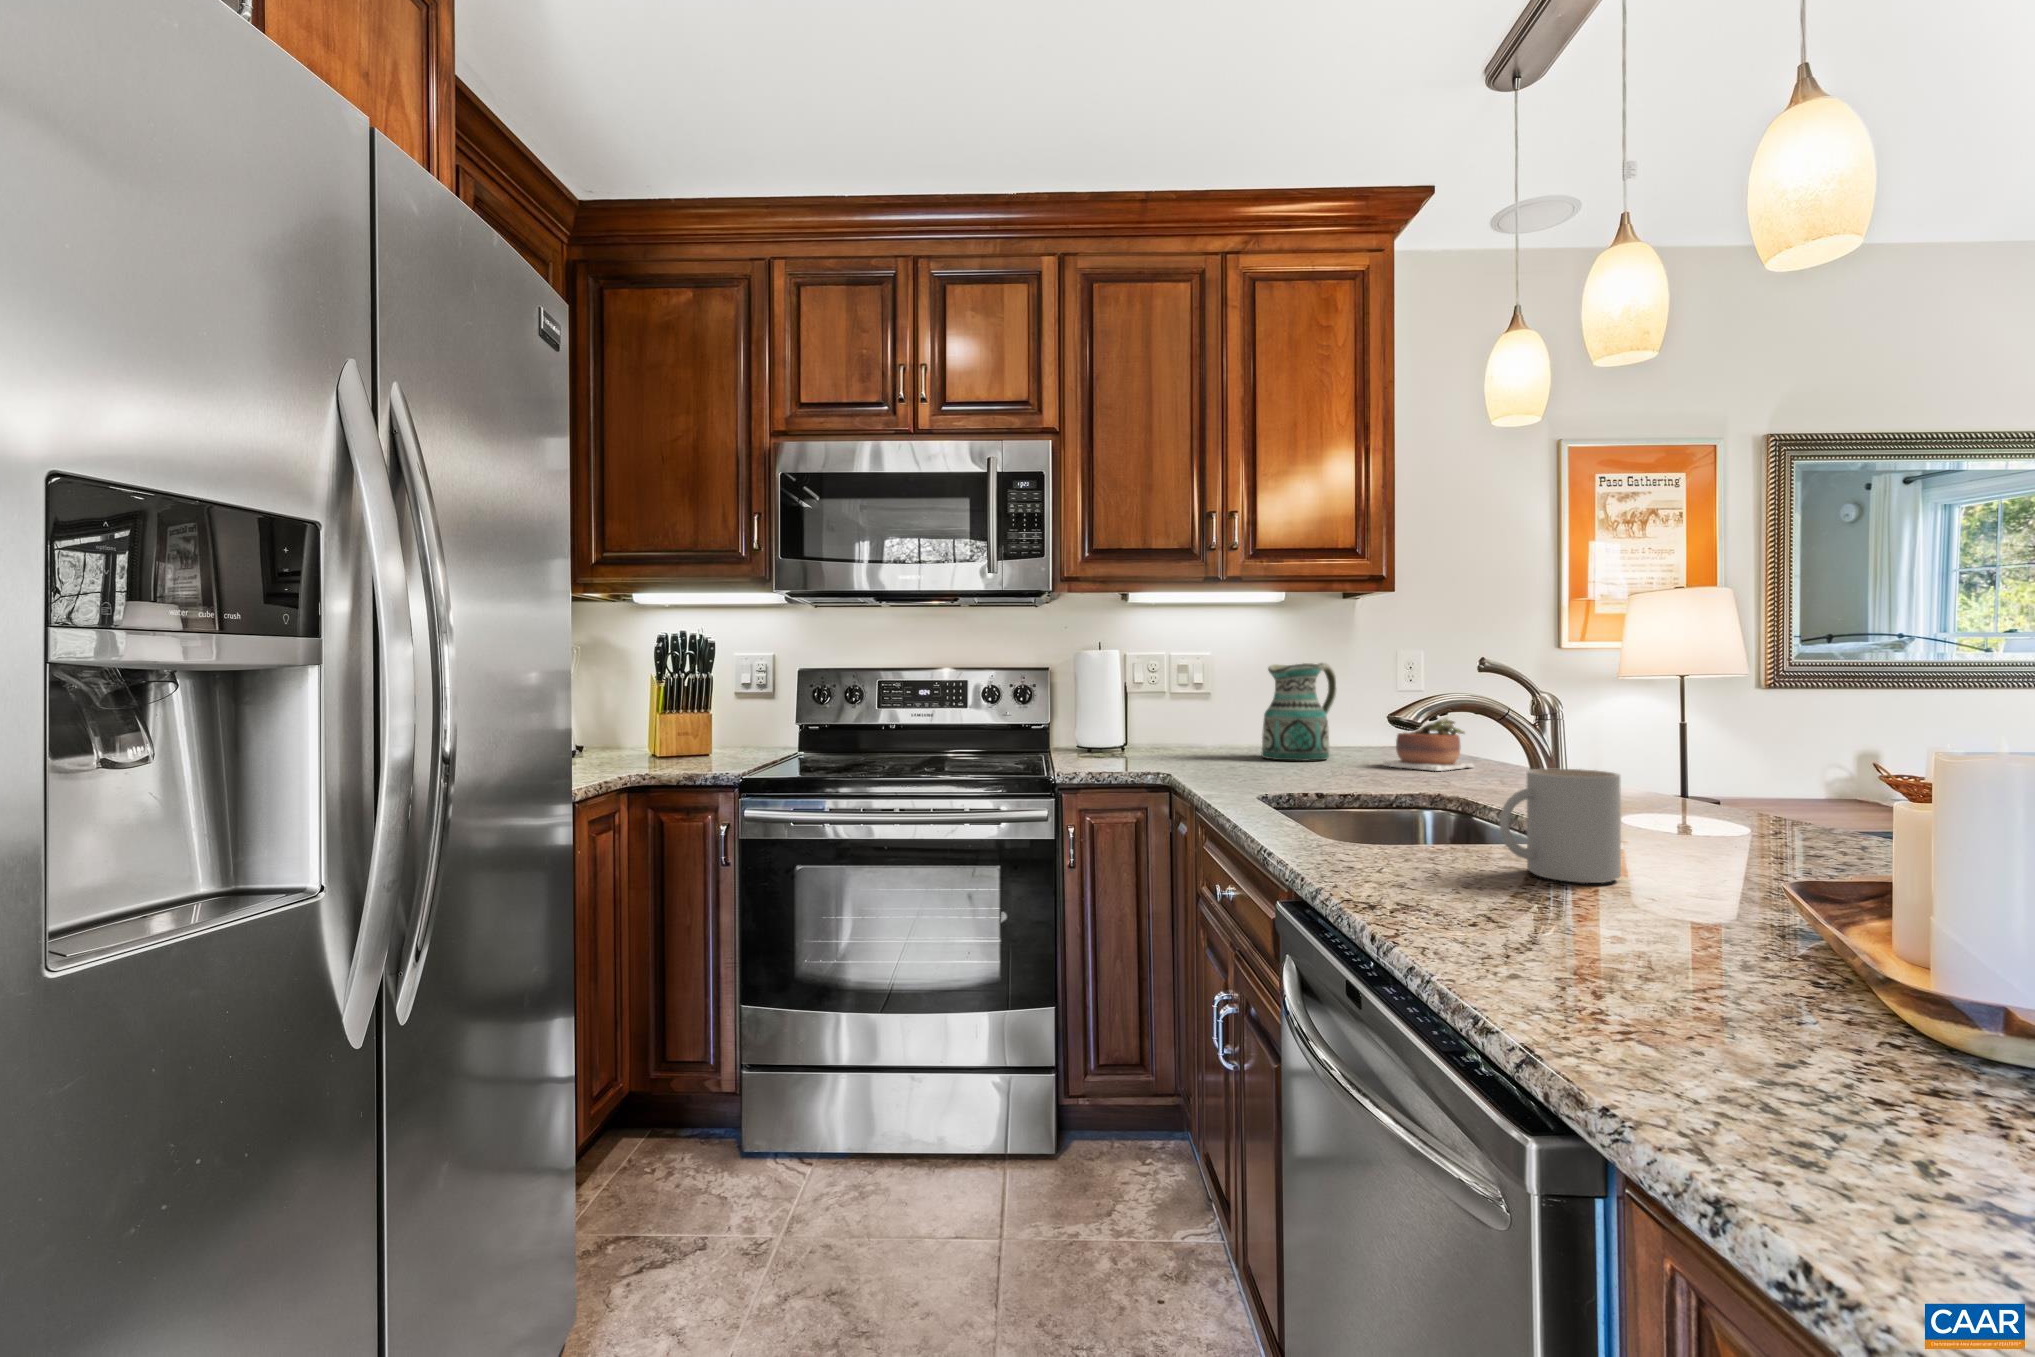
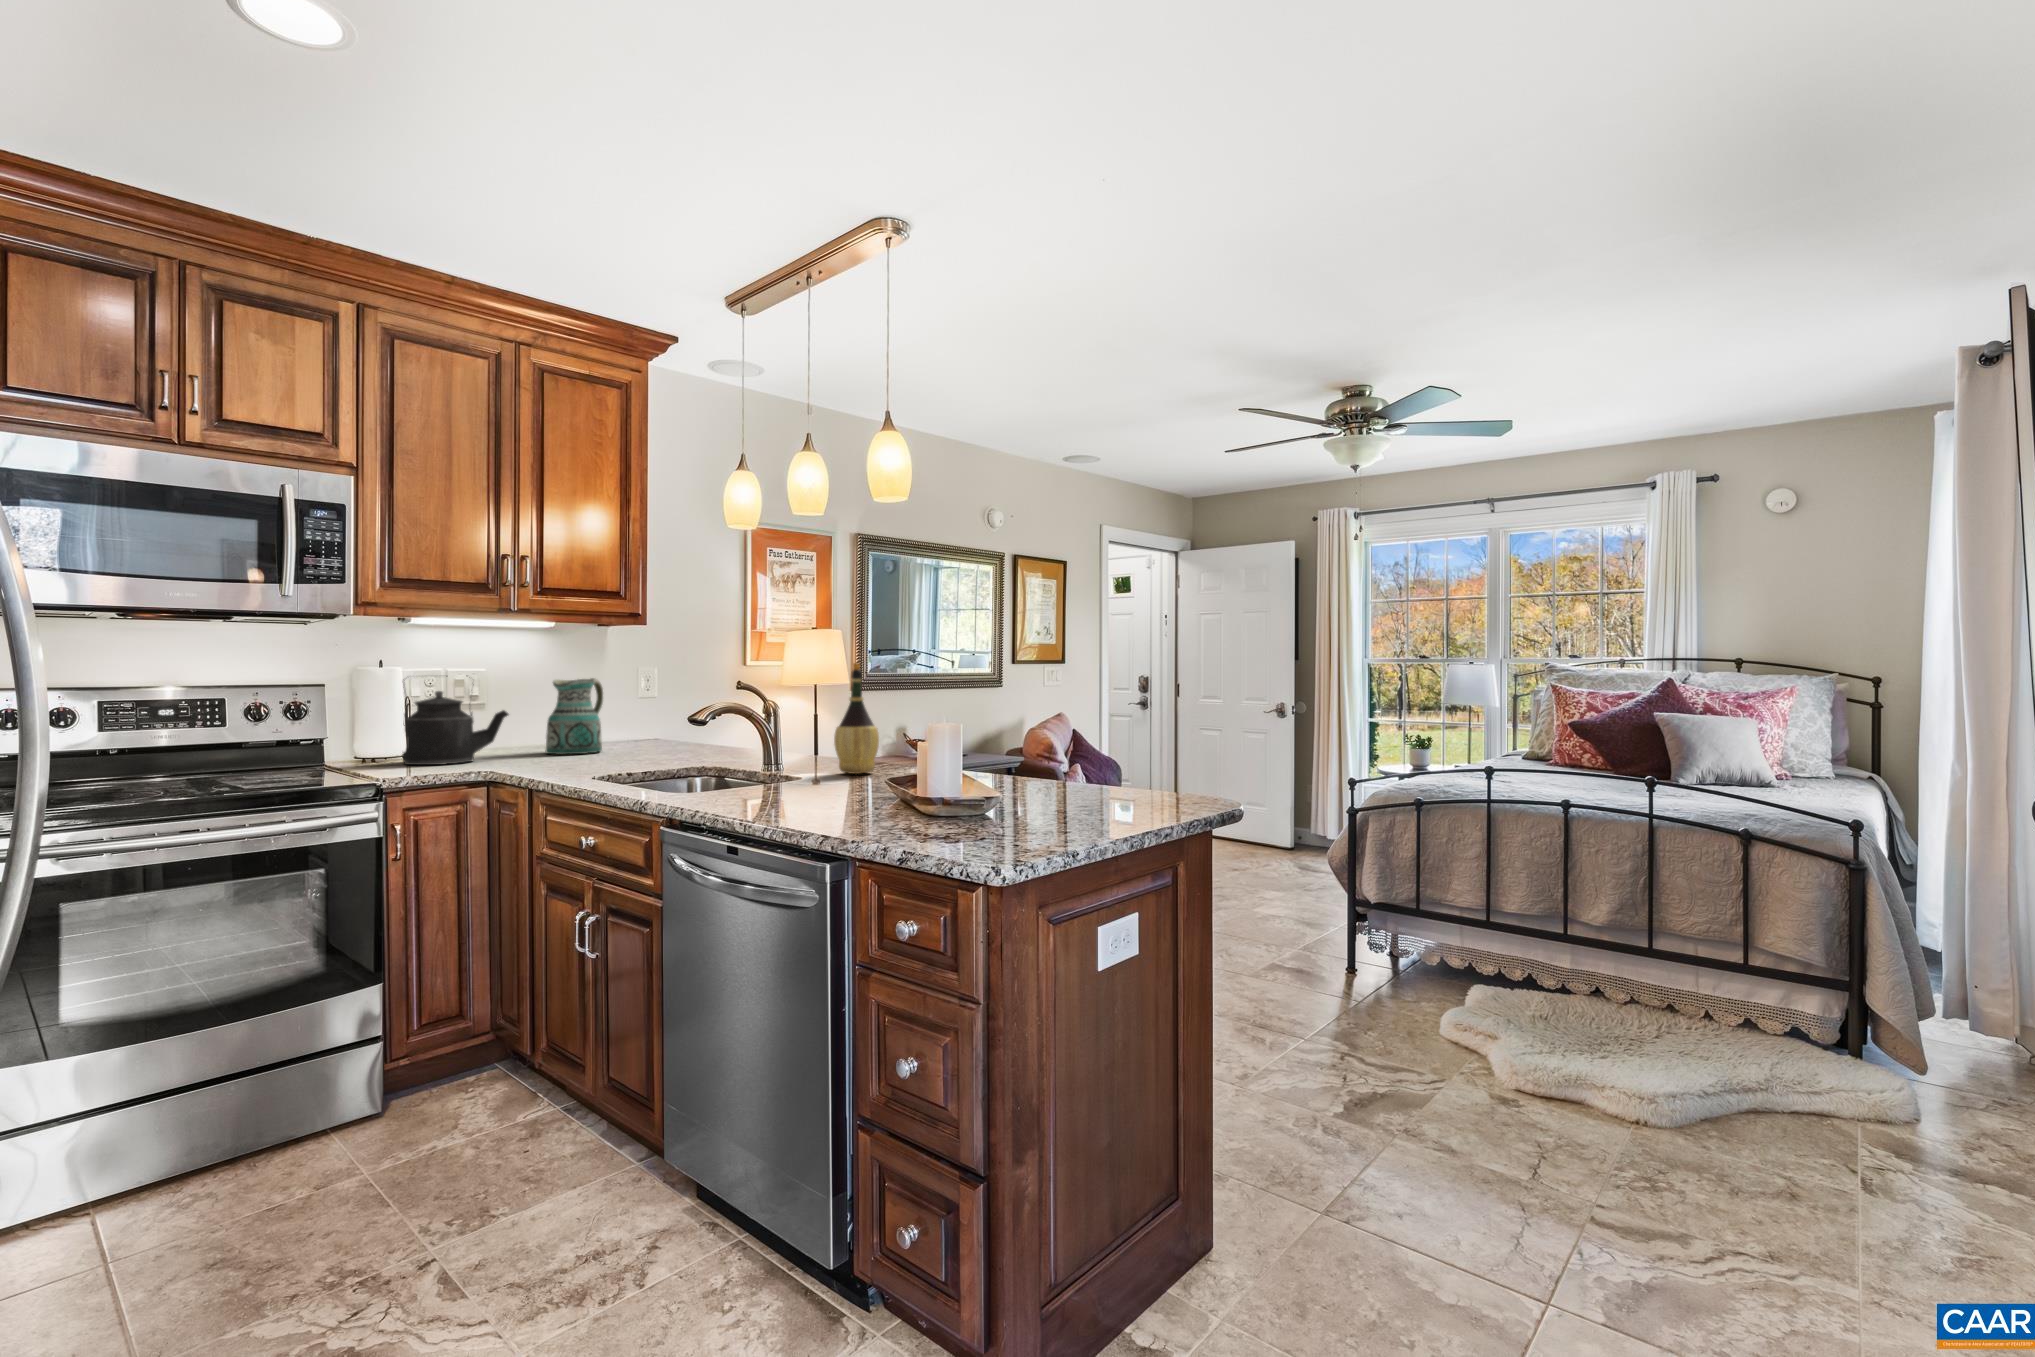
wine bottle: none [1662,624,1771,845] -> present [834,663,879,774]
kettle: none [1104,659,1213,763] -> present [402,676,509,765]
succulent plant: present [1383,717,1474,771] -> none [648,713,709,753]
mug: present [1500,769,1621,883] -> none [775,738,827,793]

